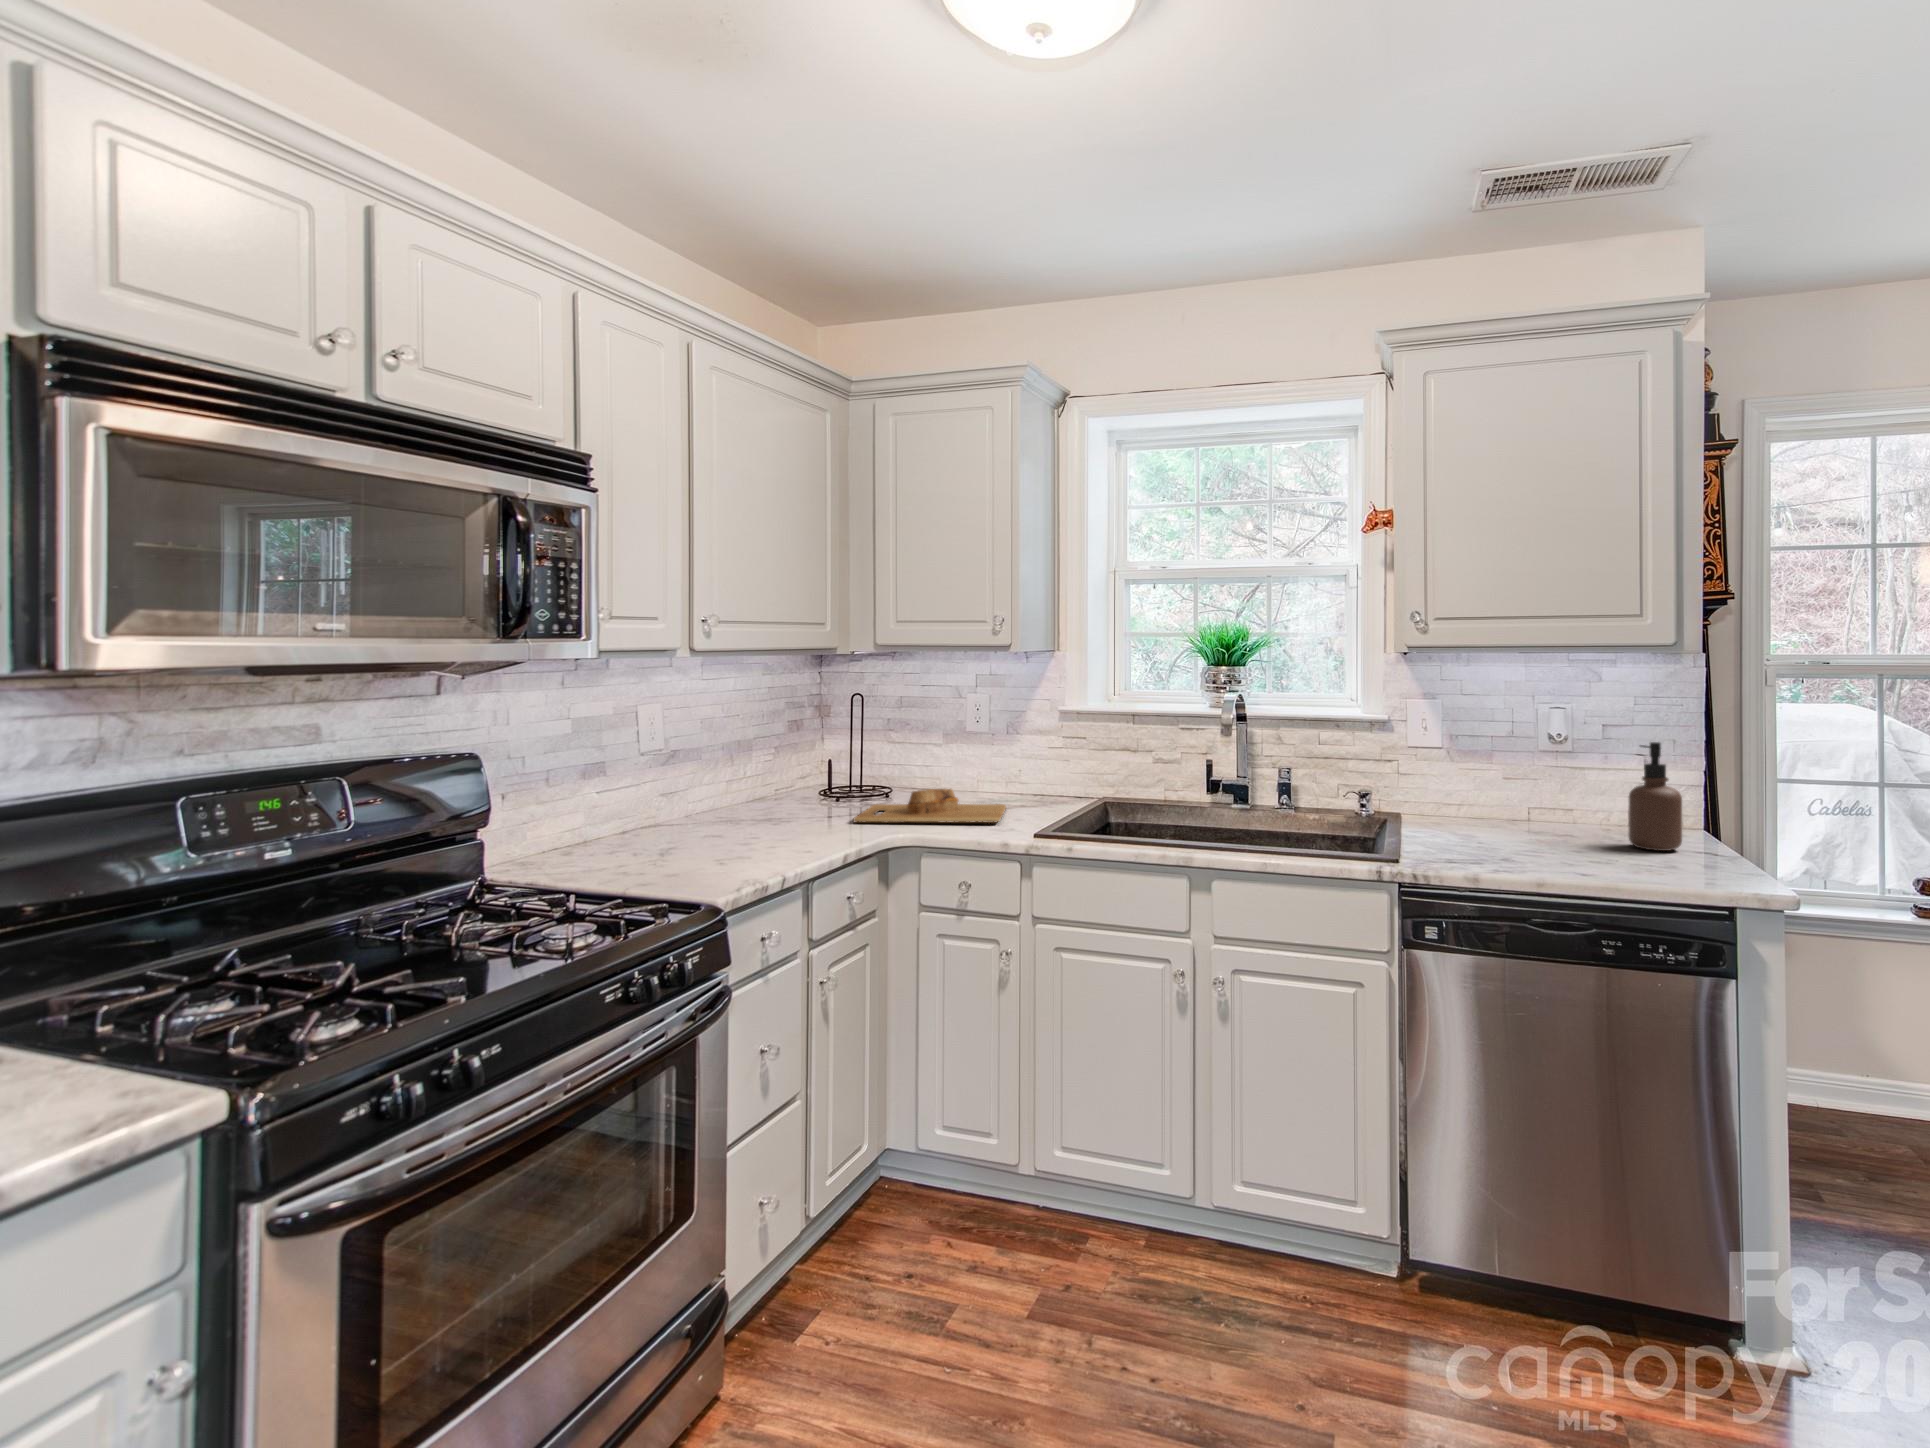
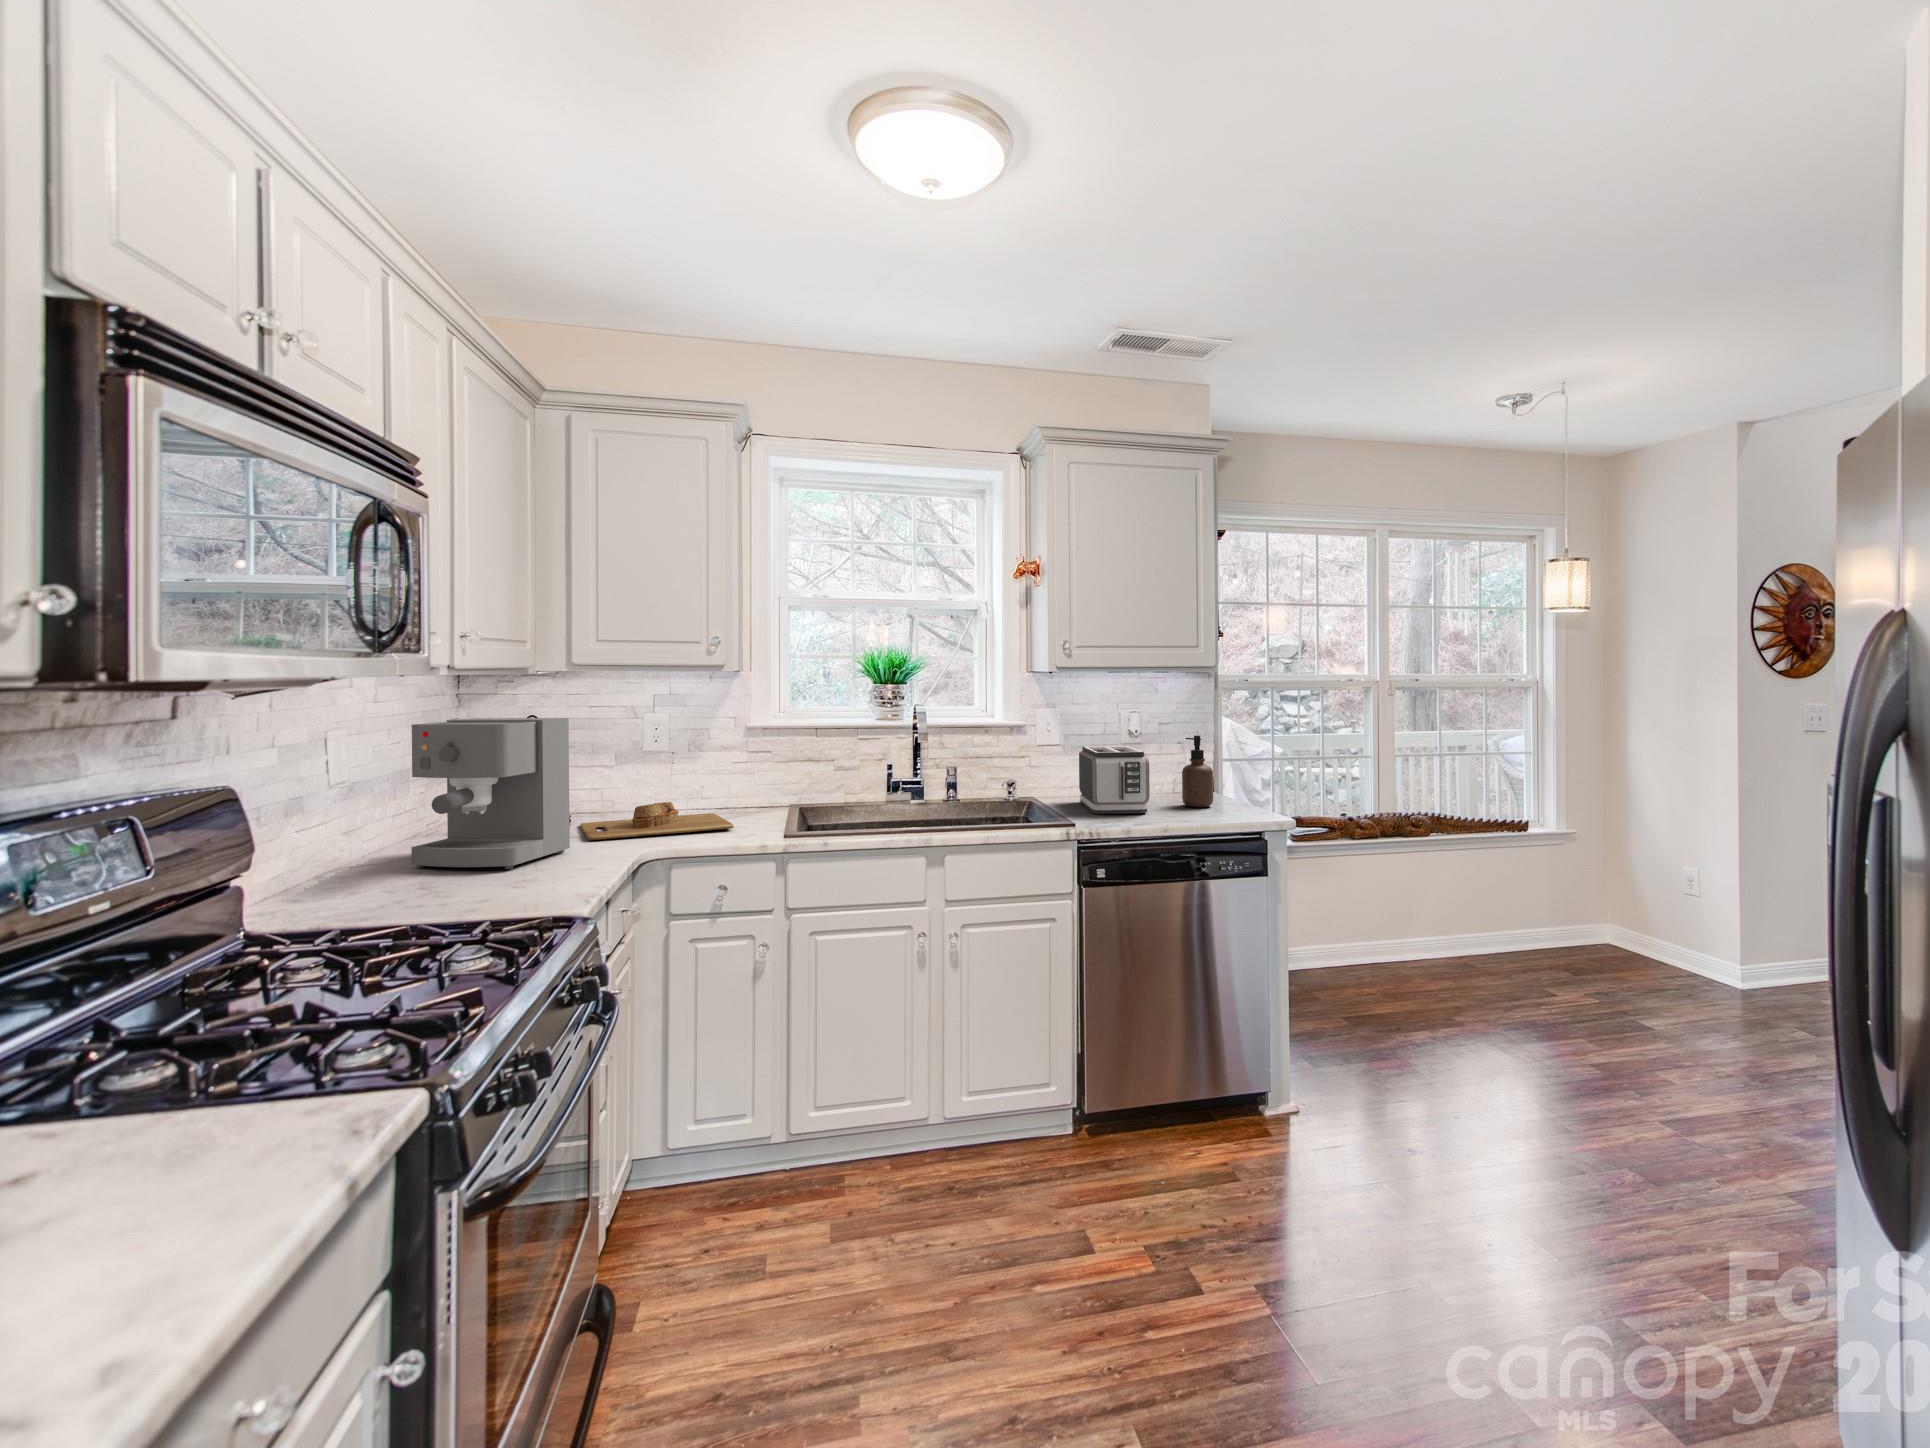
coffee maker: none [667,694,820,844] -> present [411,718,570,869]
toaster: none [1463,751,1553,851] -> present [1079,746,1150,814]

